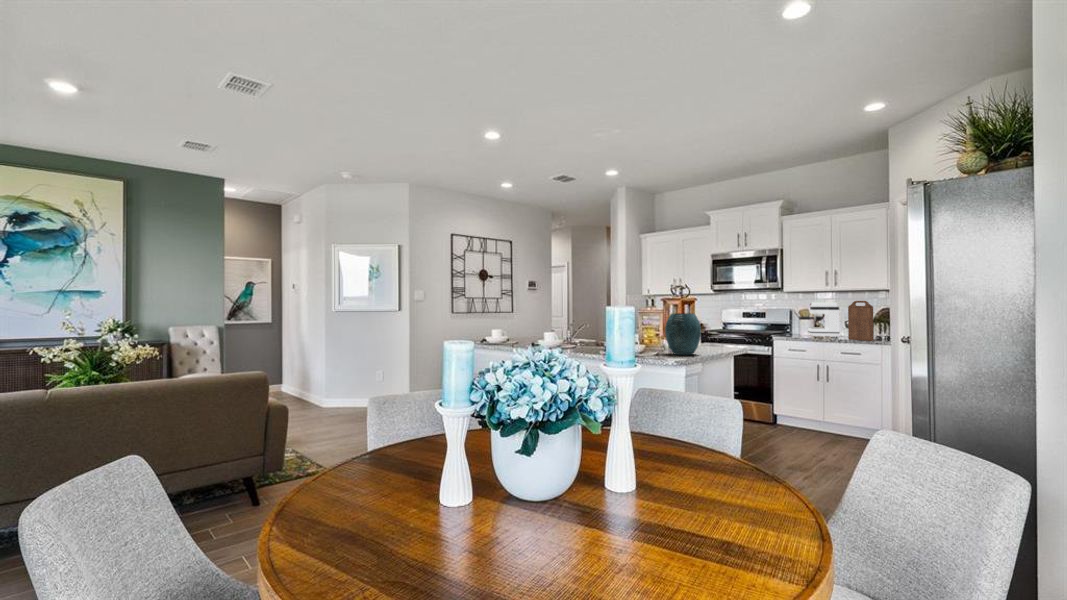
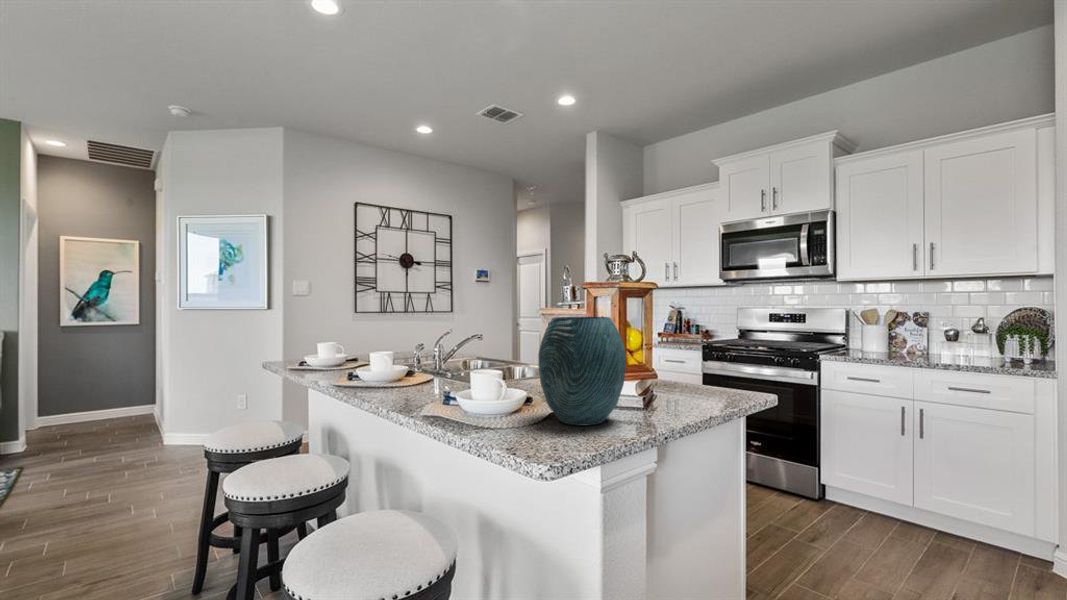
cutting board: present [848,301,874,341] -> none [958,294,1012,369]
coffee maker: present [799,302,840,337] -> none [863,298,939,358]

